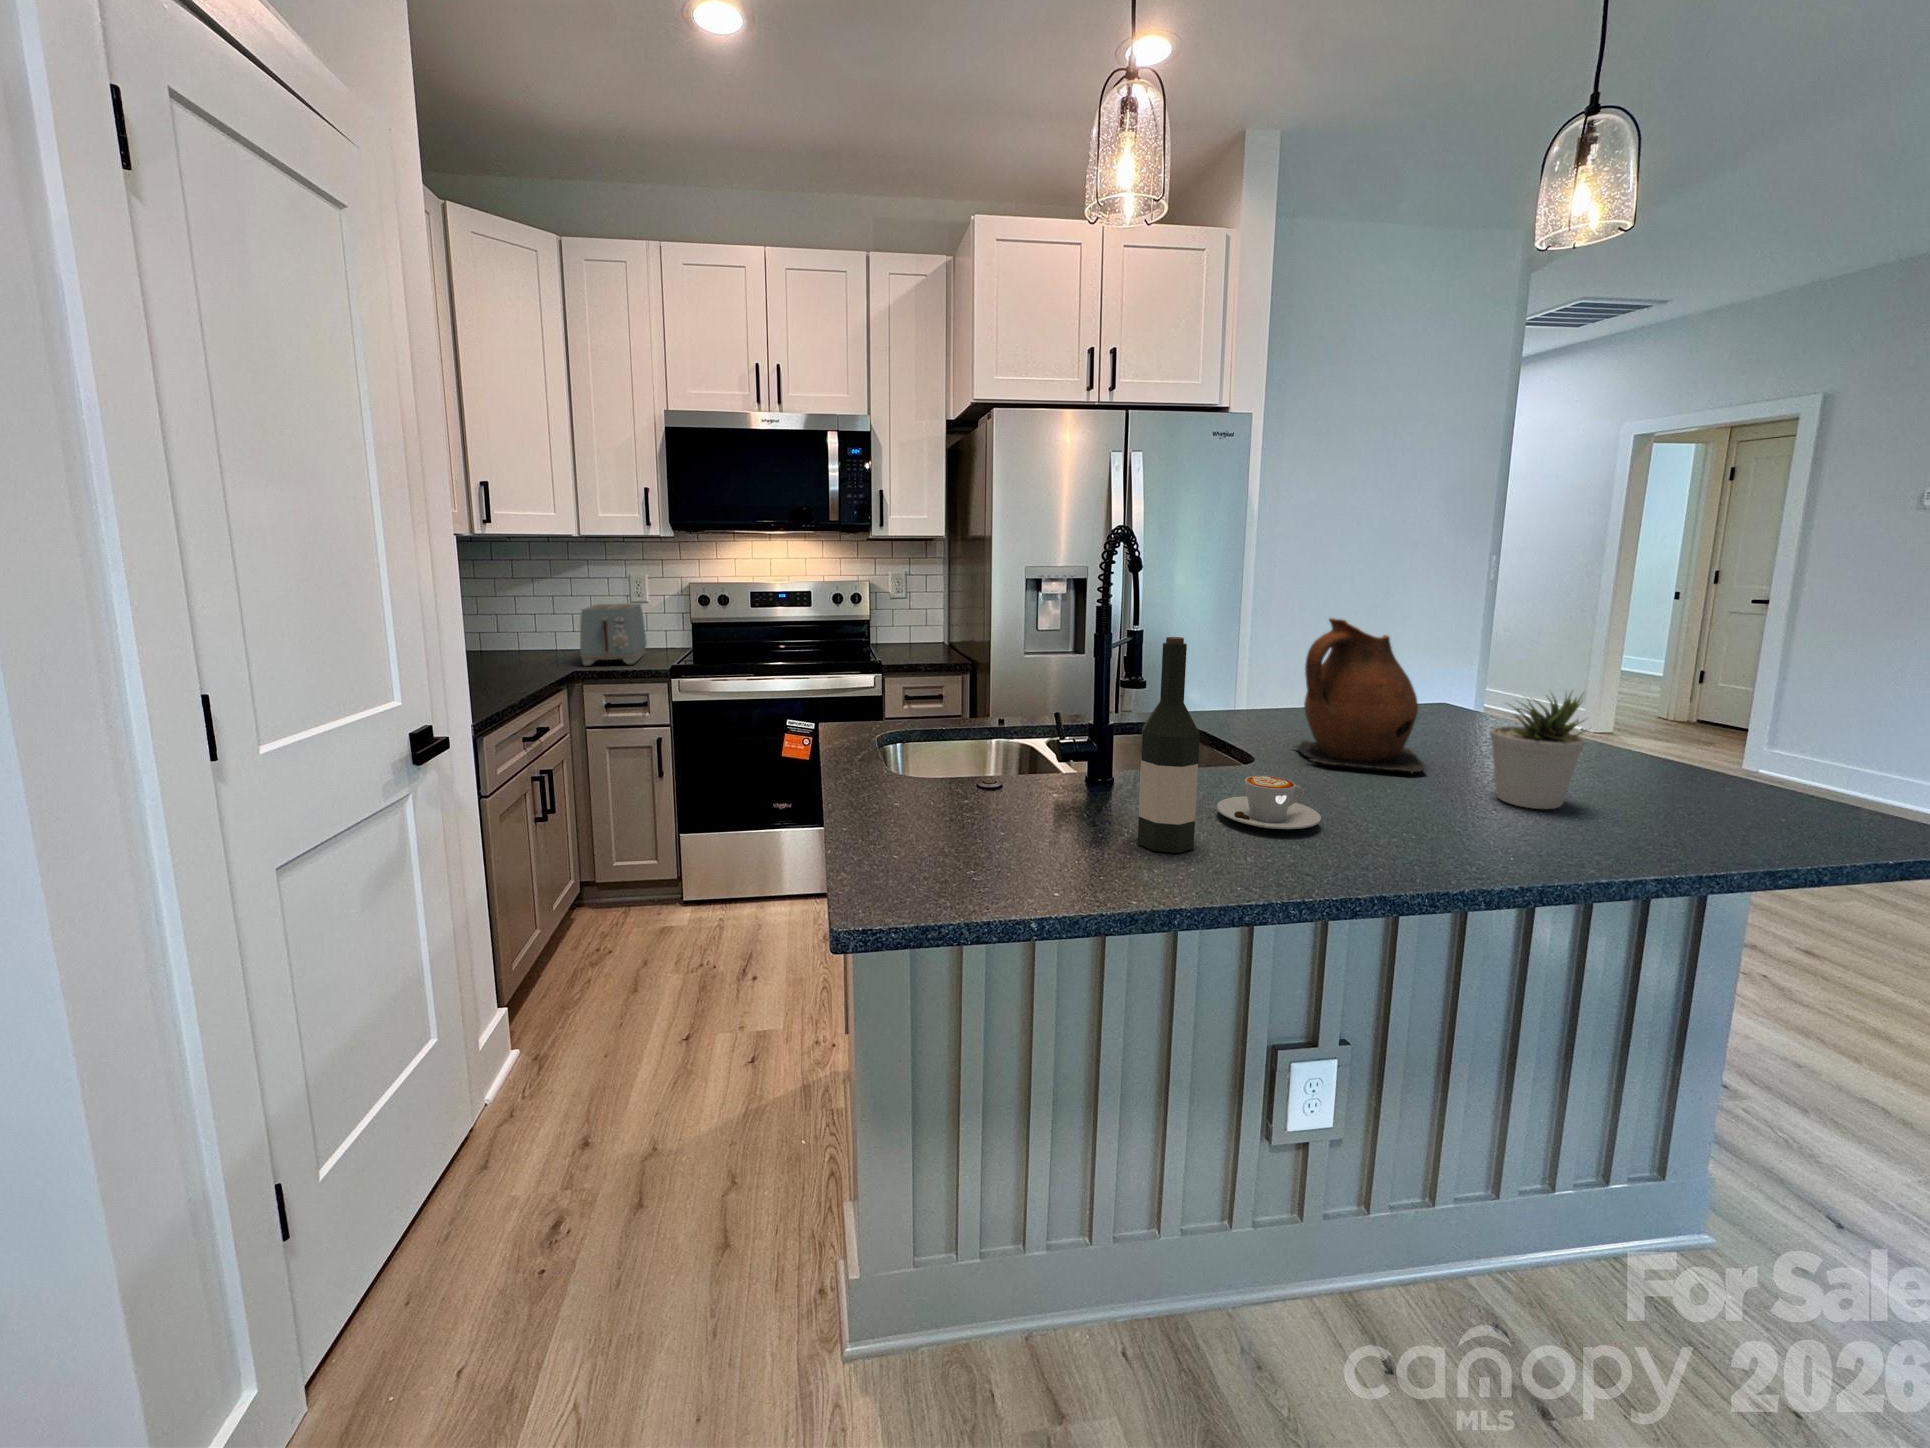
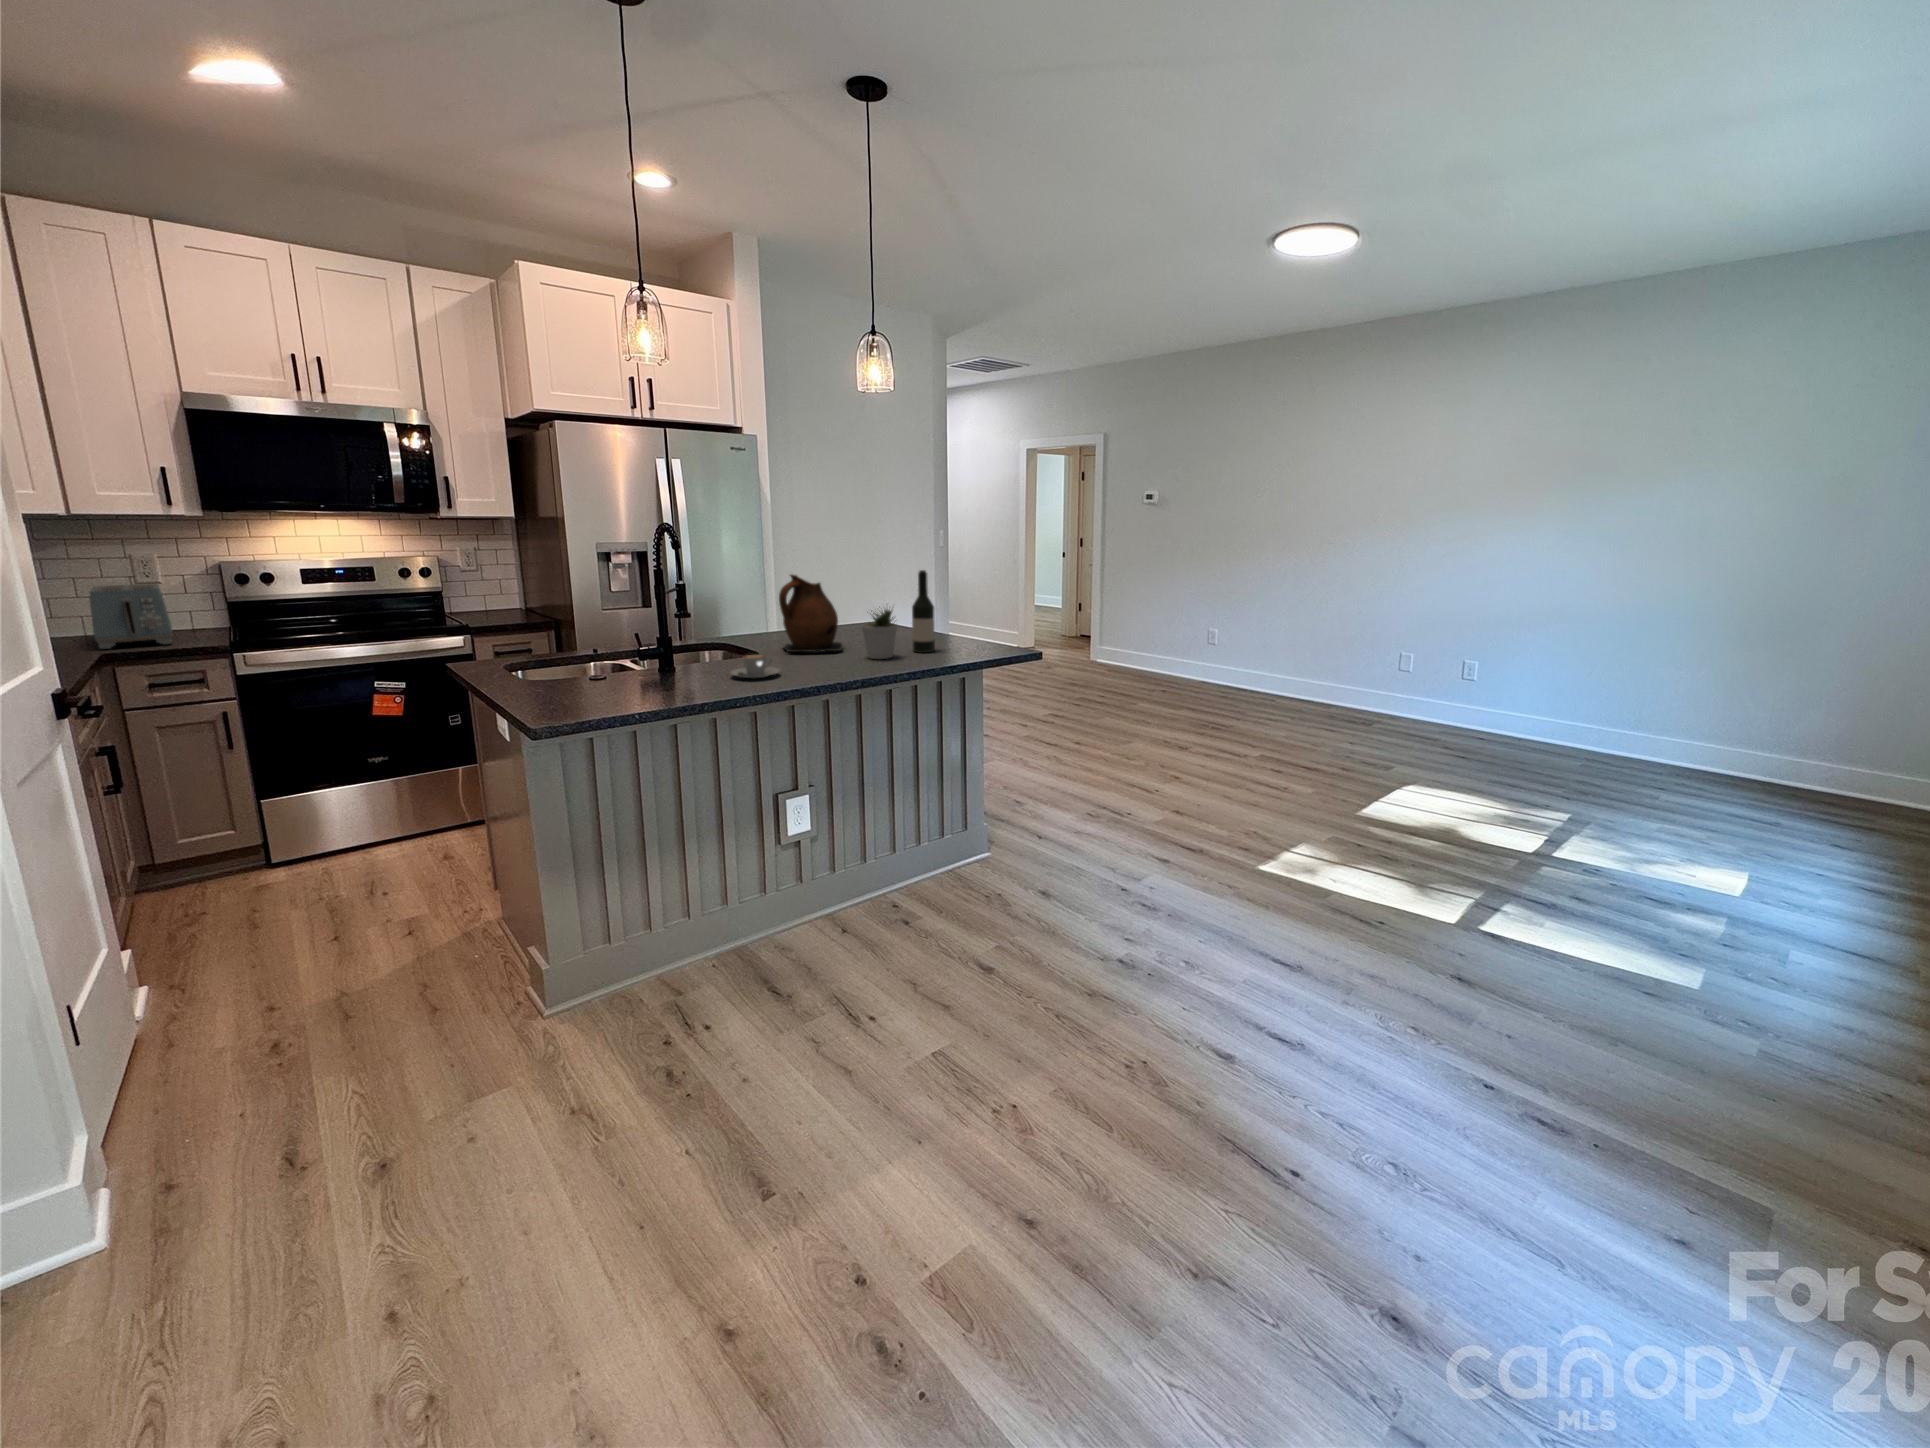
wine bottle: present [1138,637,1200,853] -> present [912,570,935,653]

